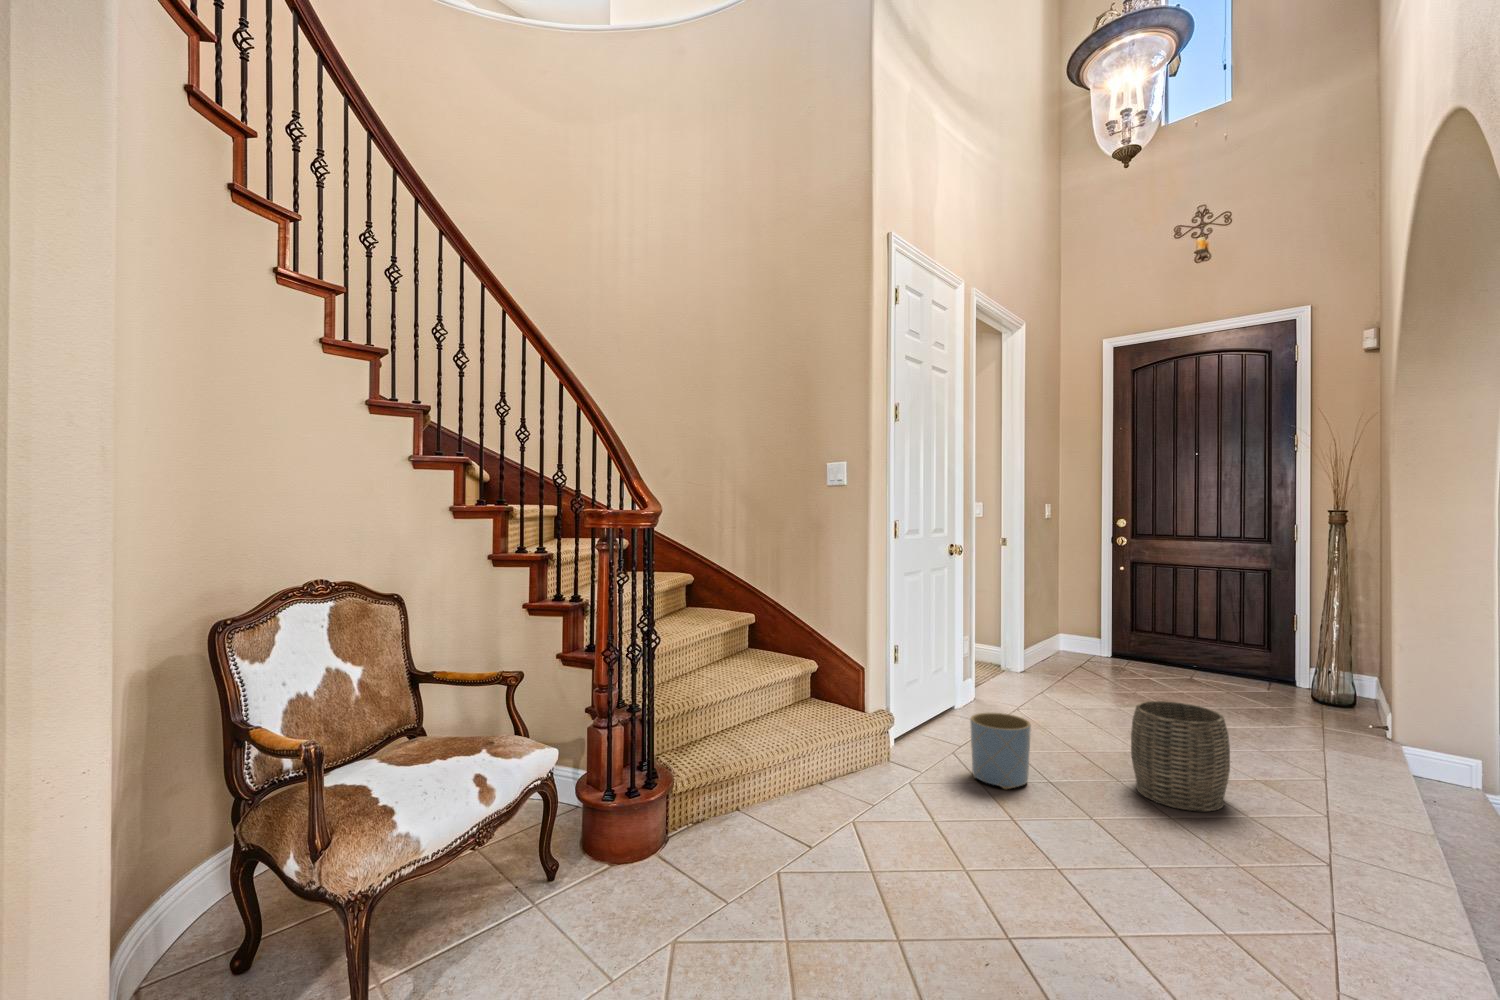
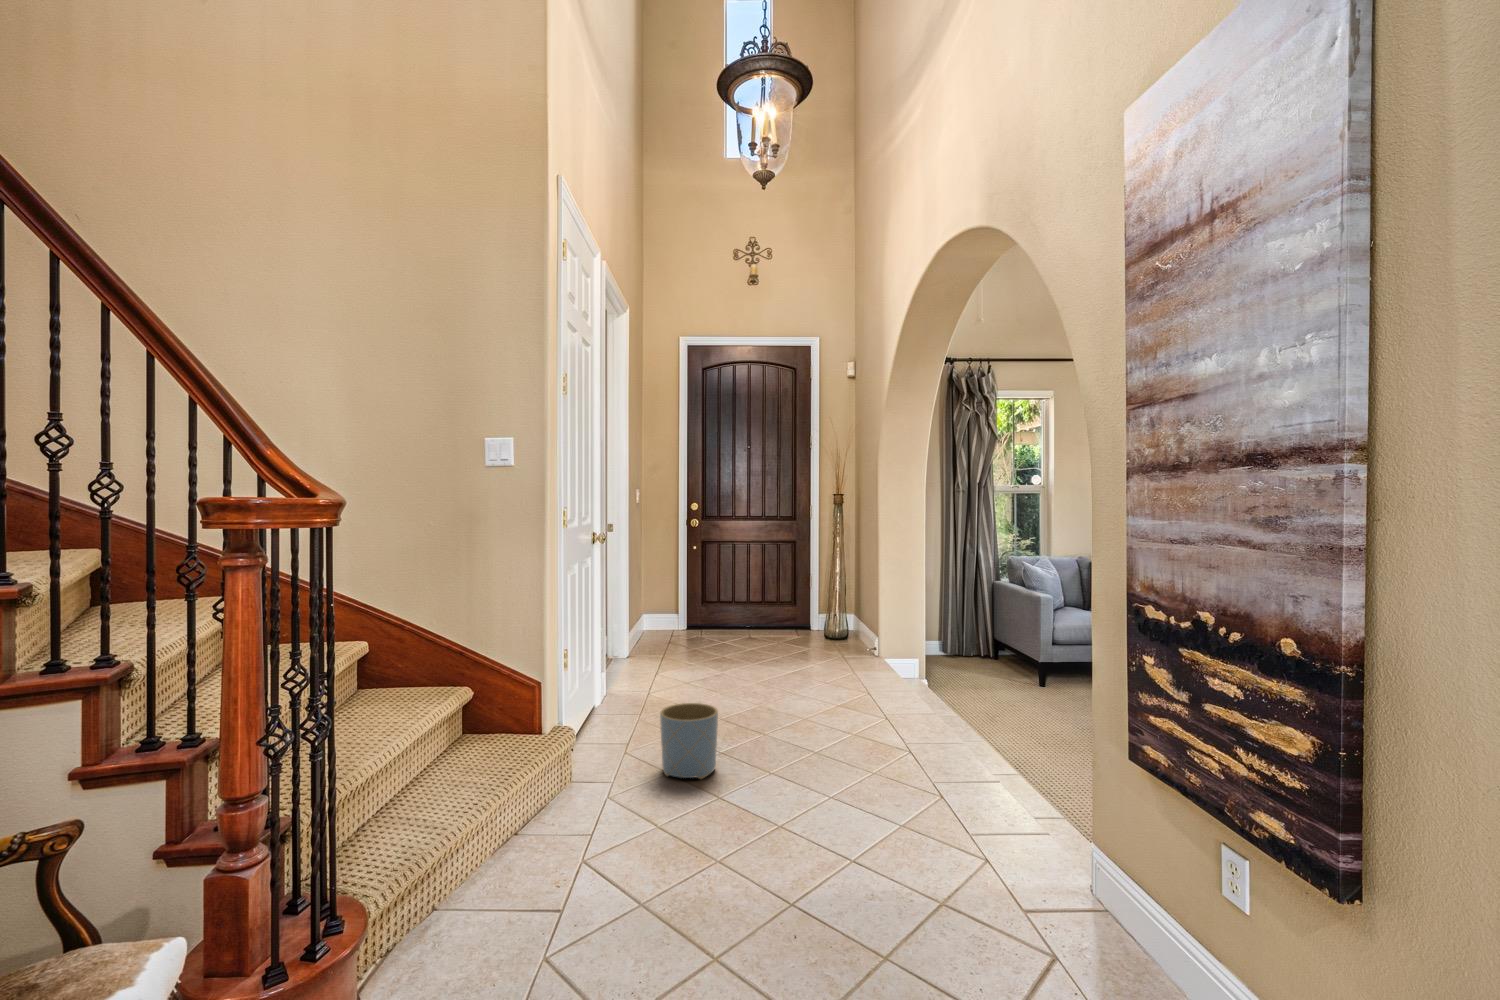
woven basket: present [1131,701,1230,811] -> none [788,663,861,755]

